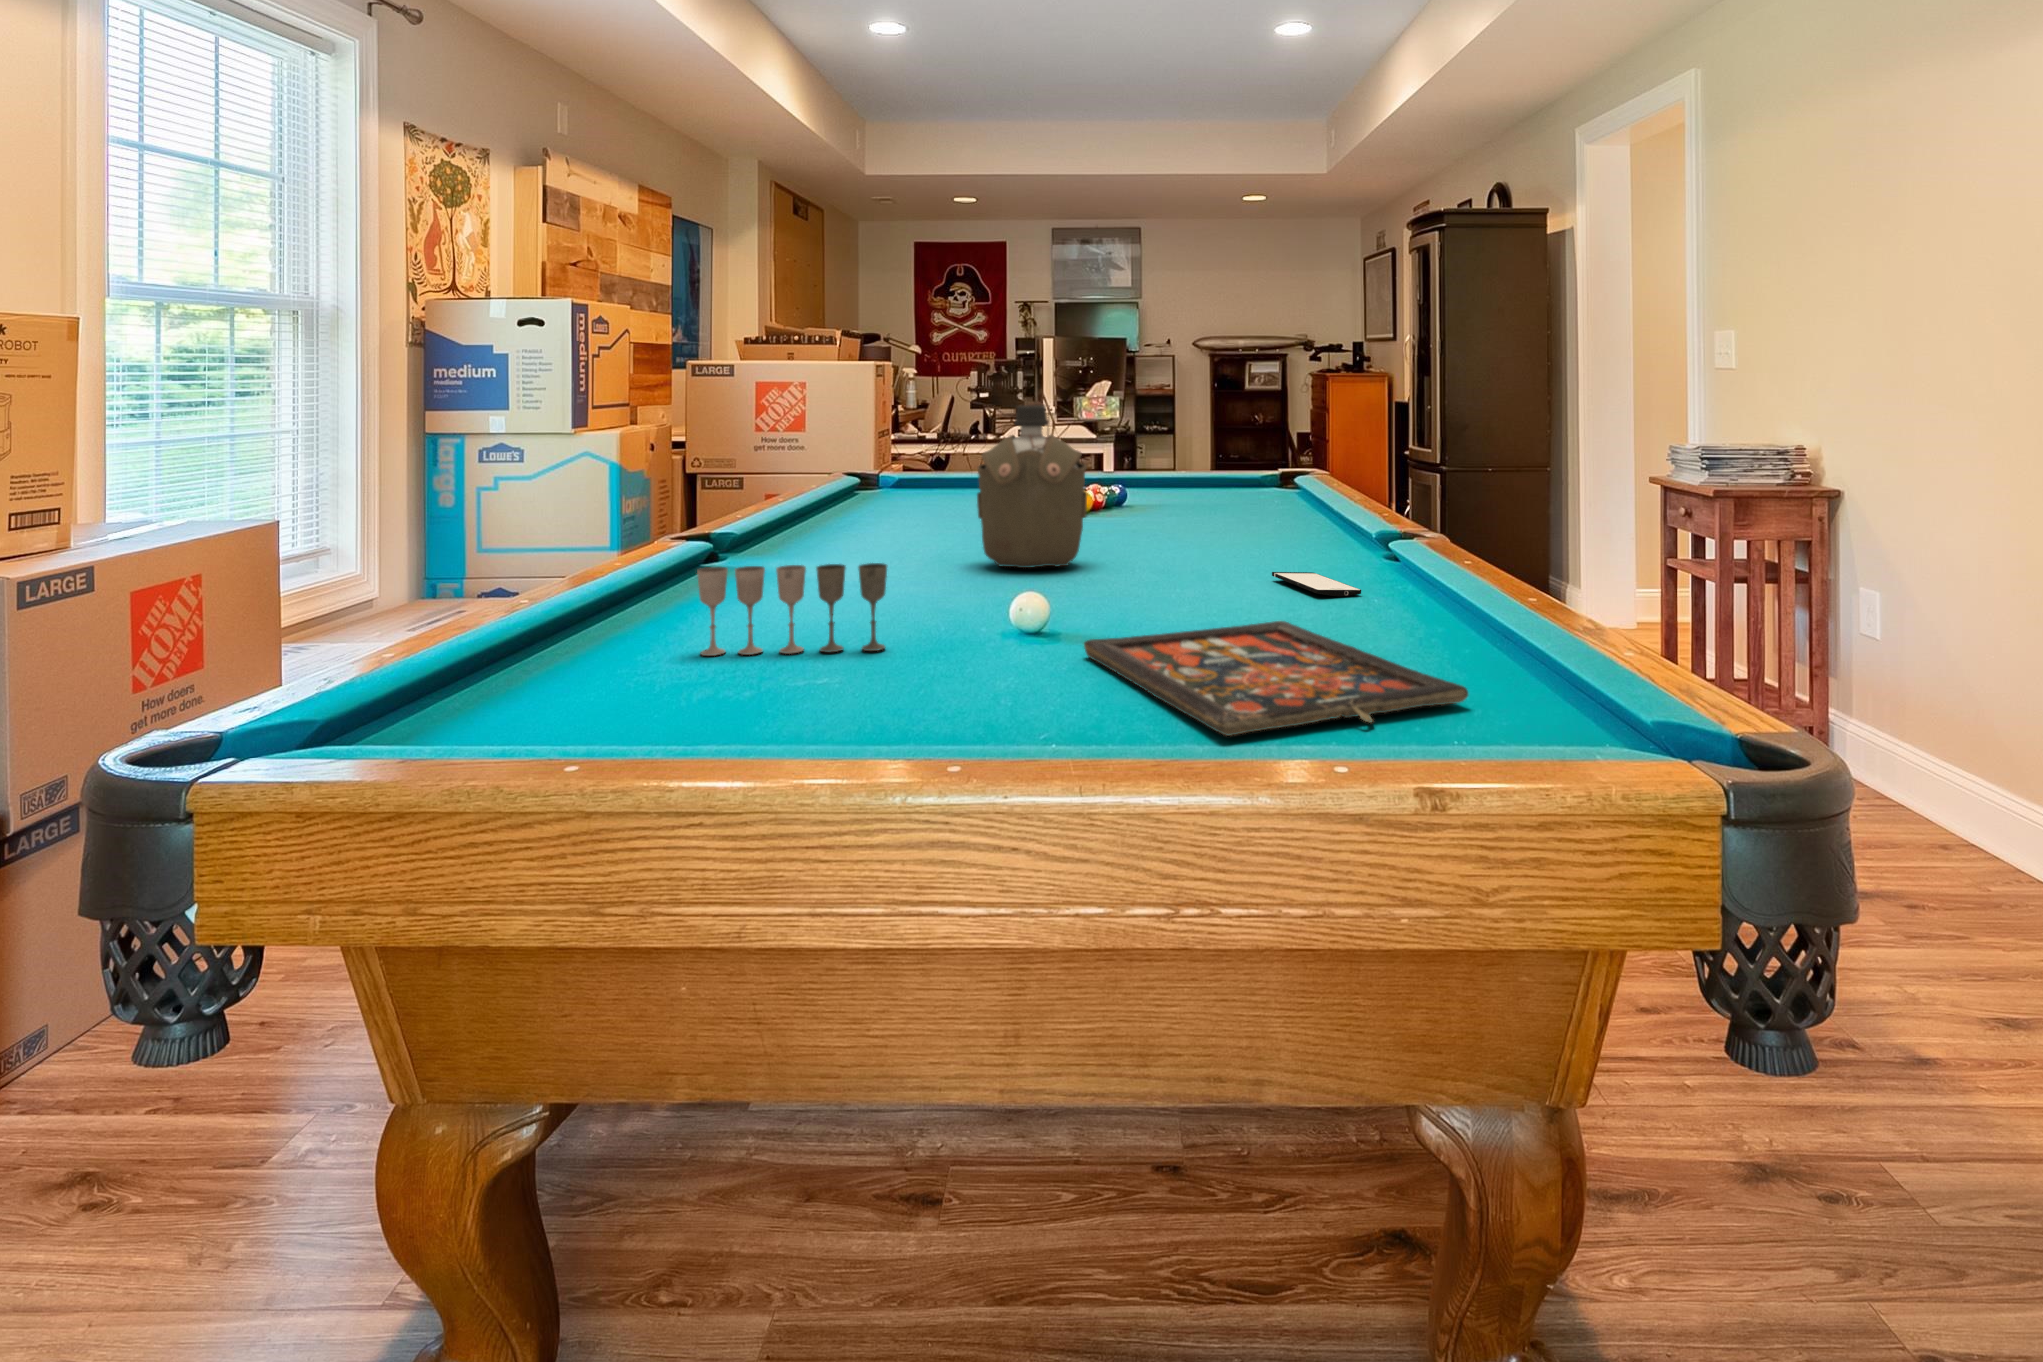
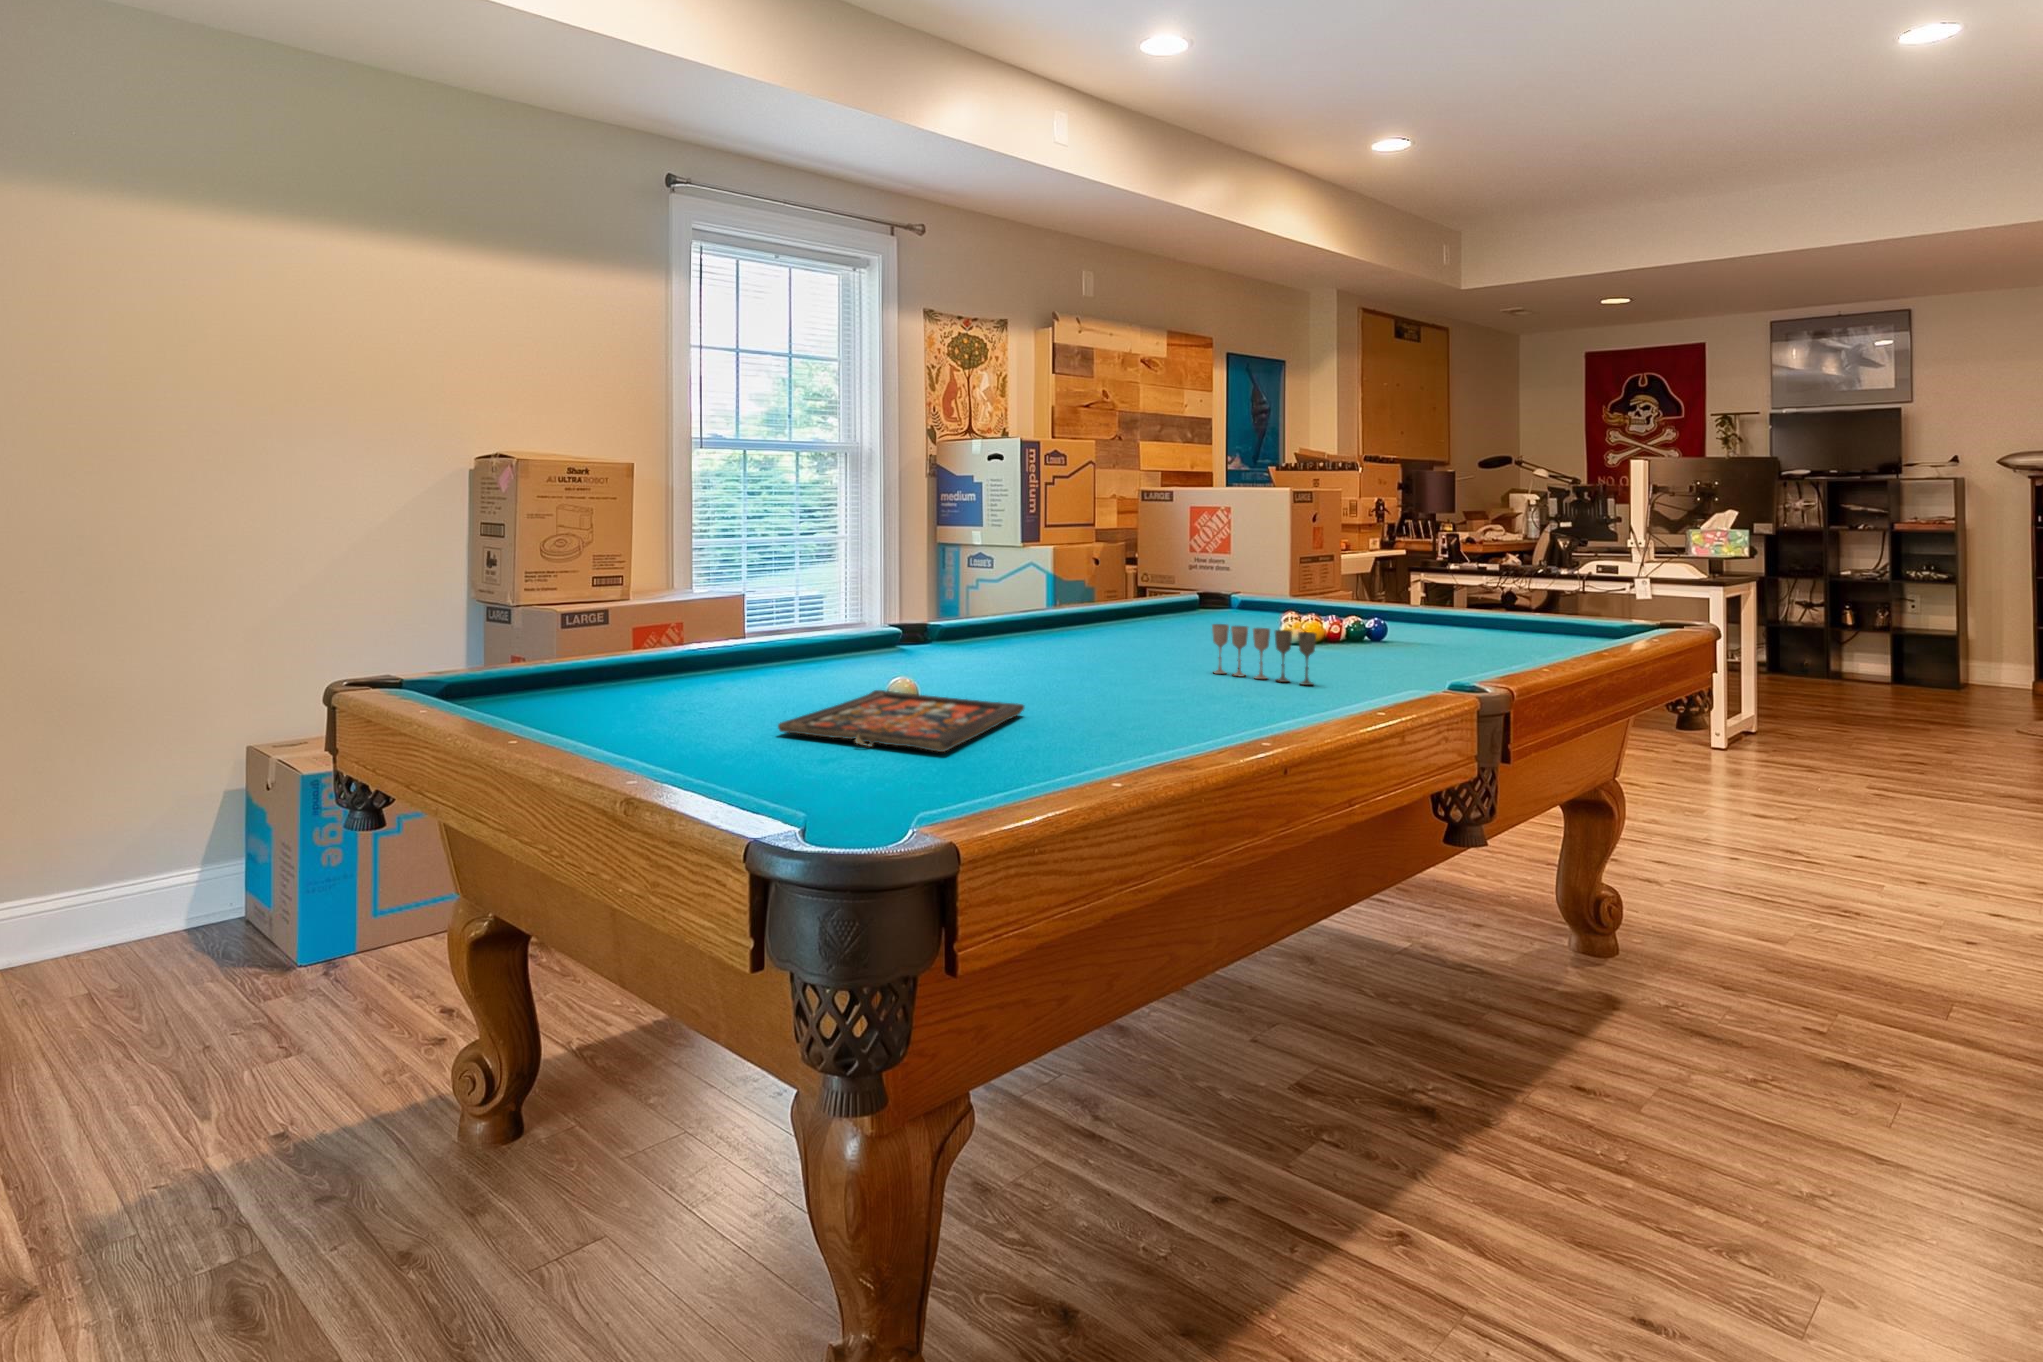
water bottle: present [977,403,1087,568] -> none [1021,531,1104,665]
wine glass: present [697,563,887,656] -> present [1212,624,1317,685]
smartphone: present [1272,572,1361,596] -> none [1149,688,1216,710]

